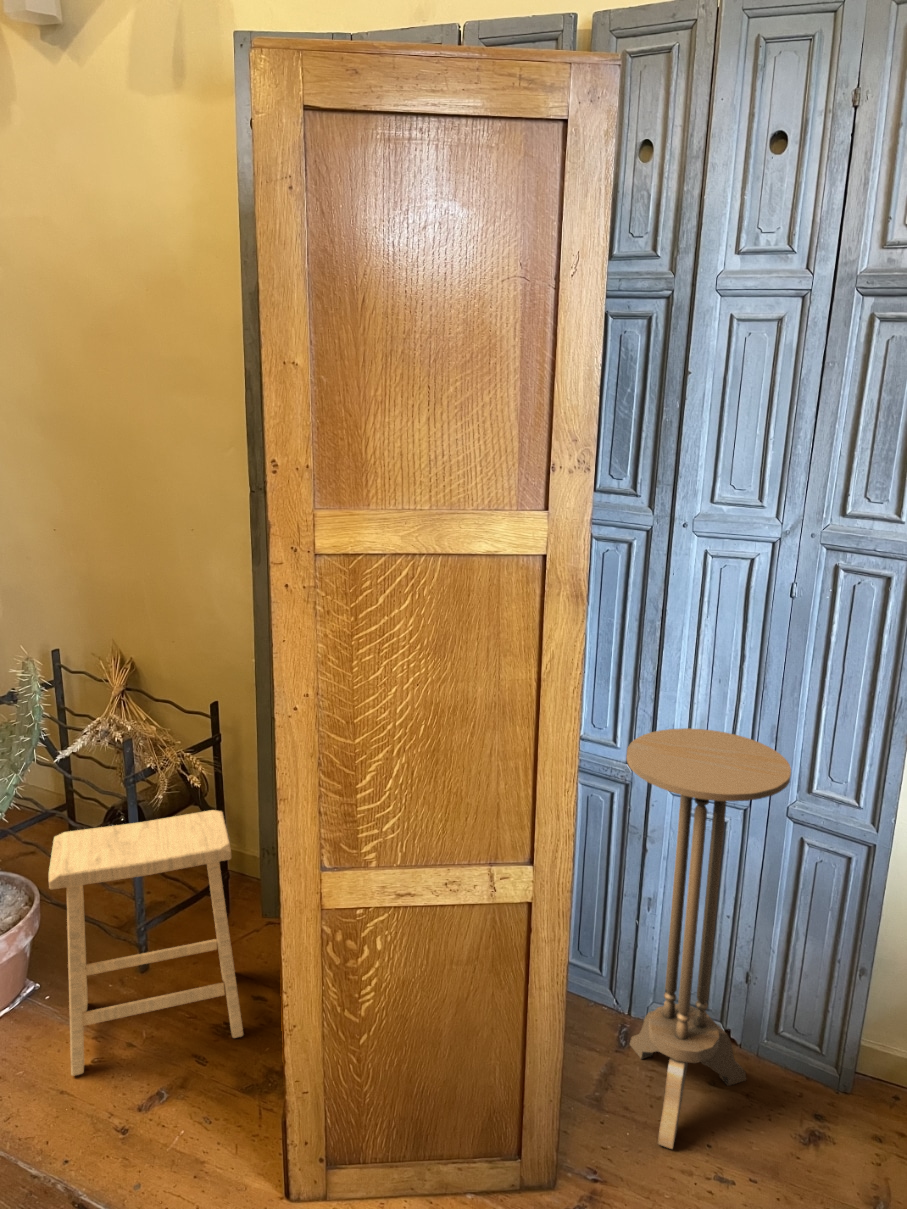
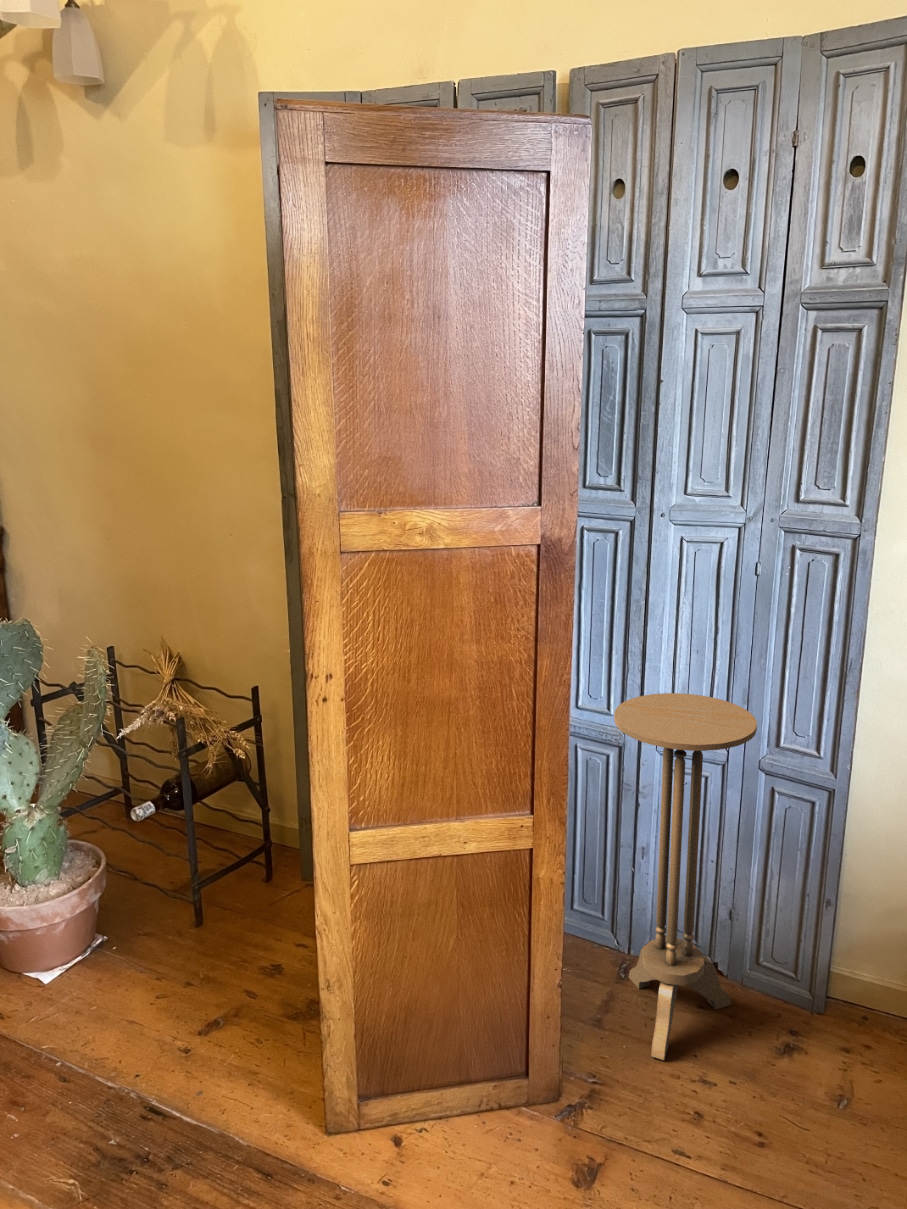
footstool: present [49,810,243,1076] -> none [117,778,288,1008]

